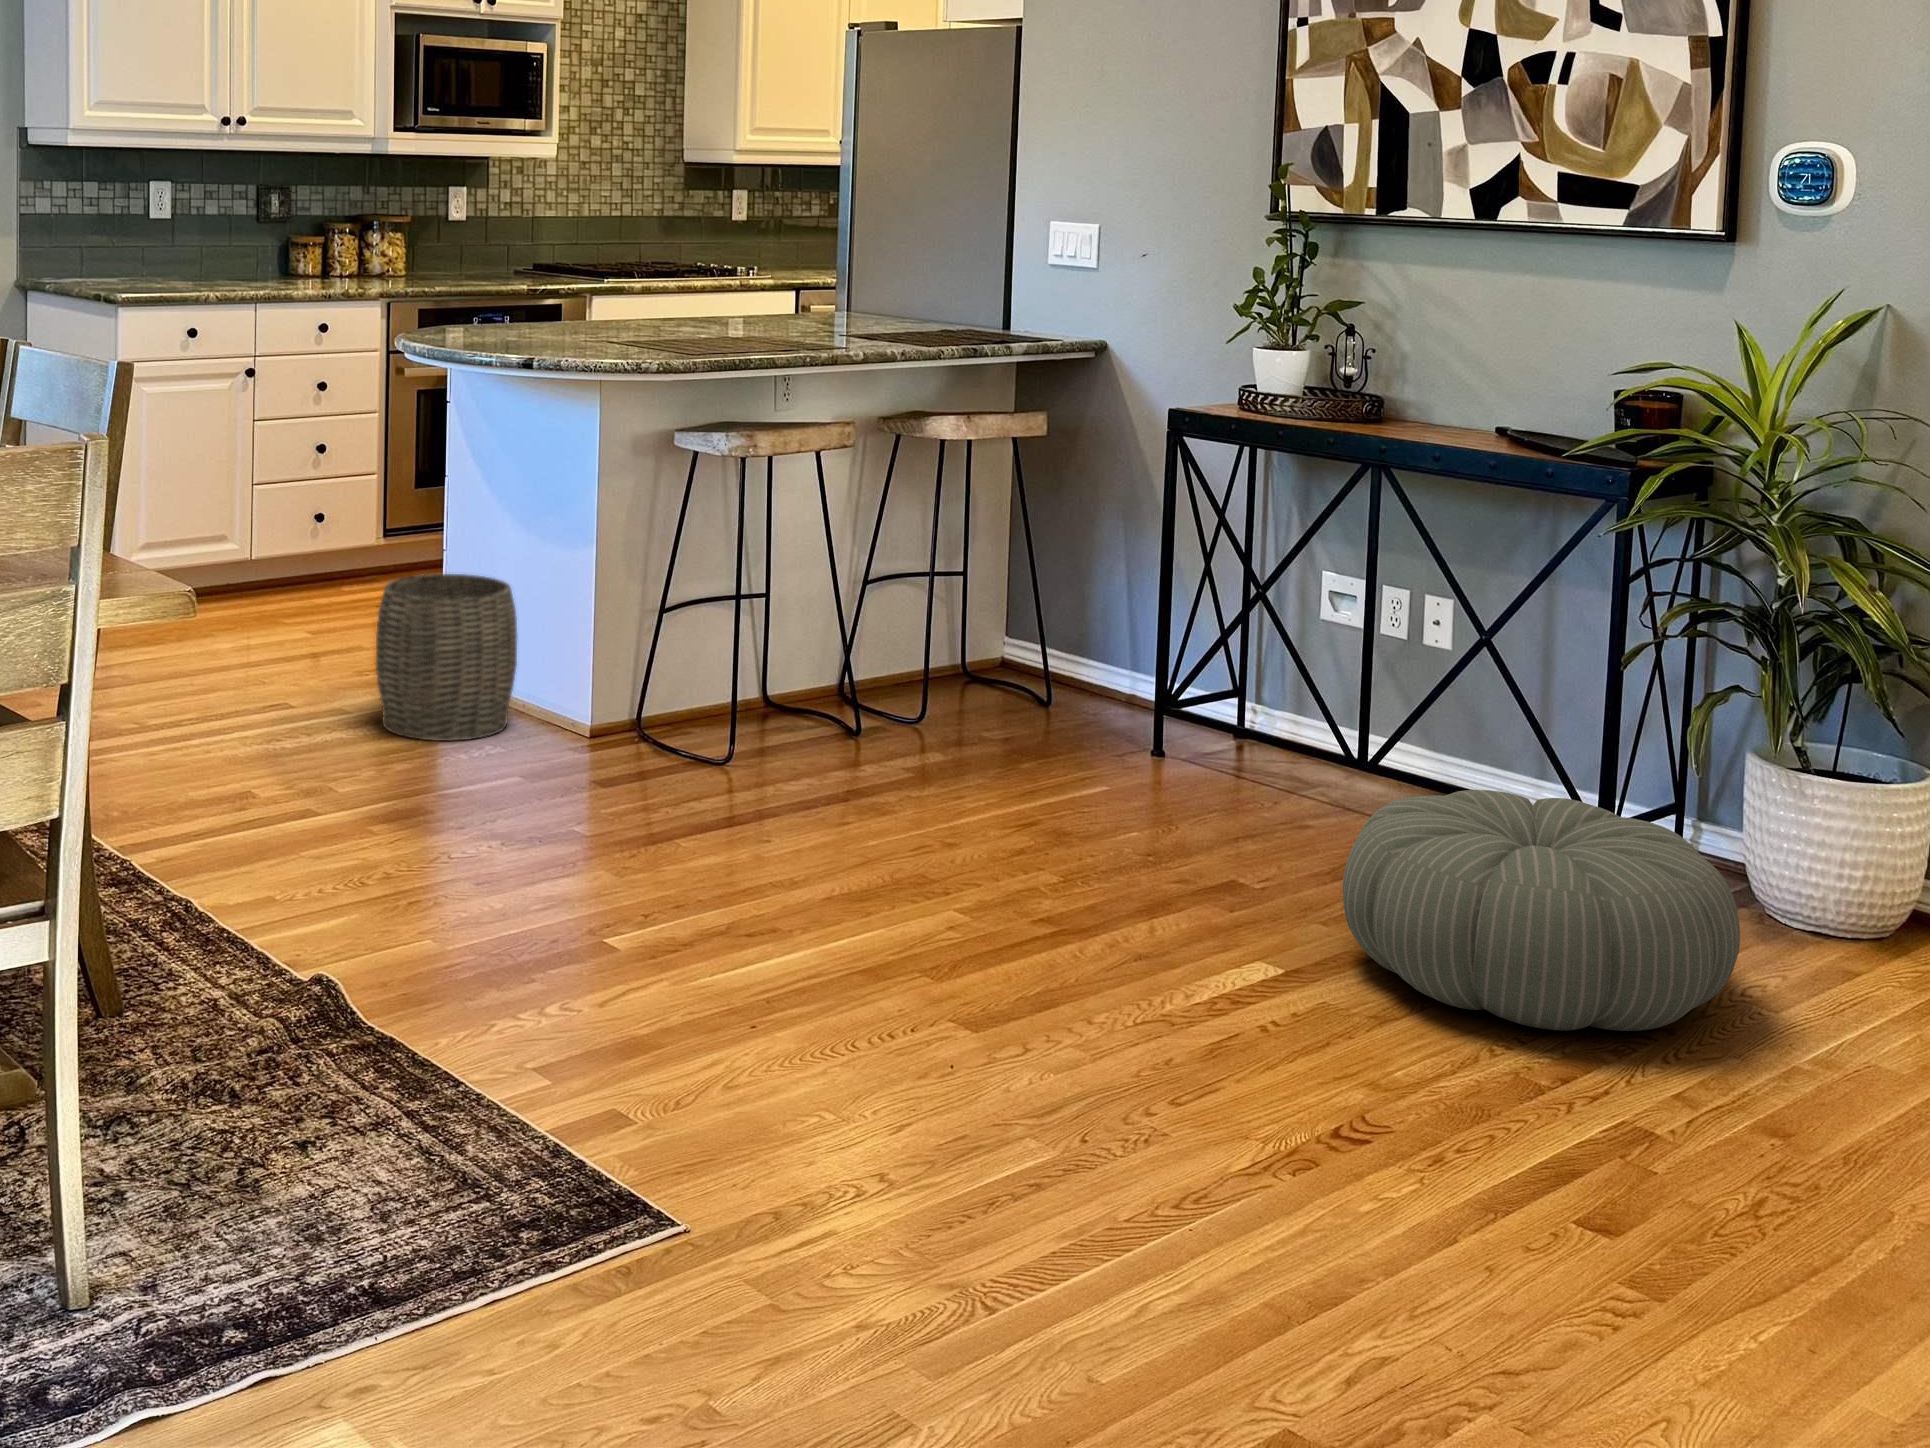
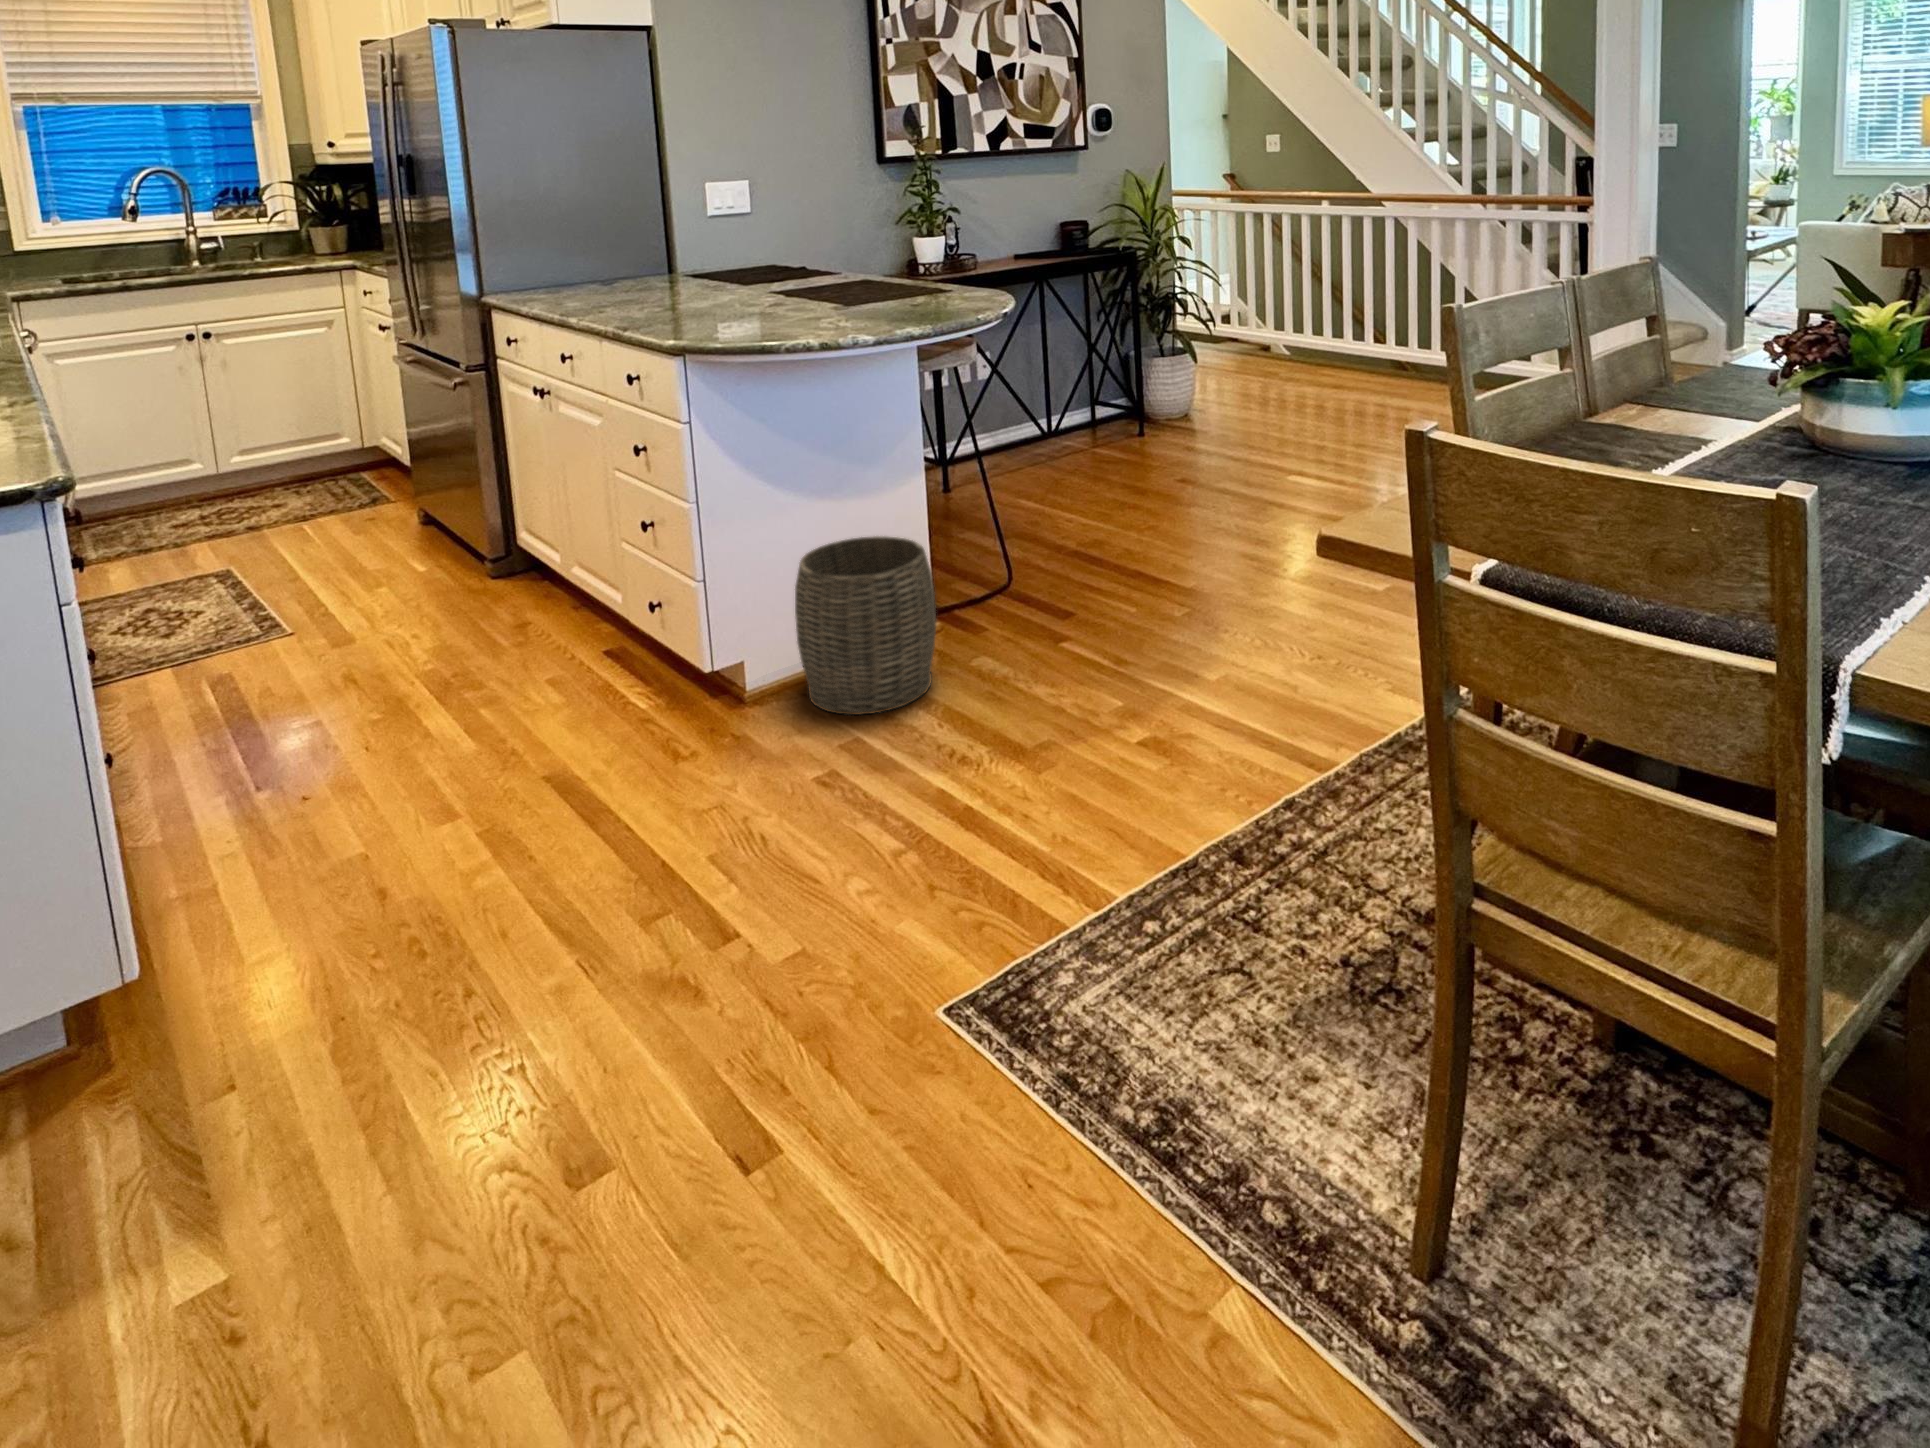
pouf: present [1343,790,1740,1031] -> none [1194,377,1346,463]

